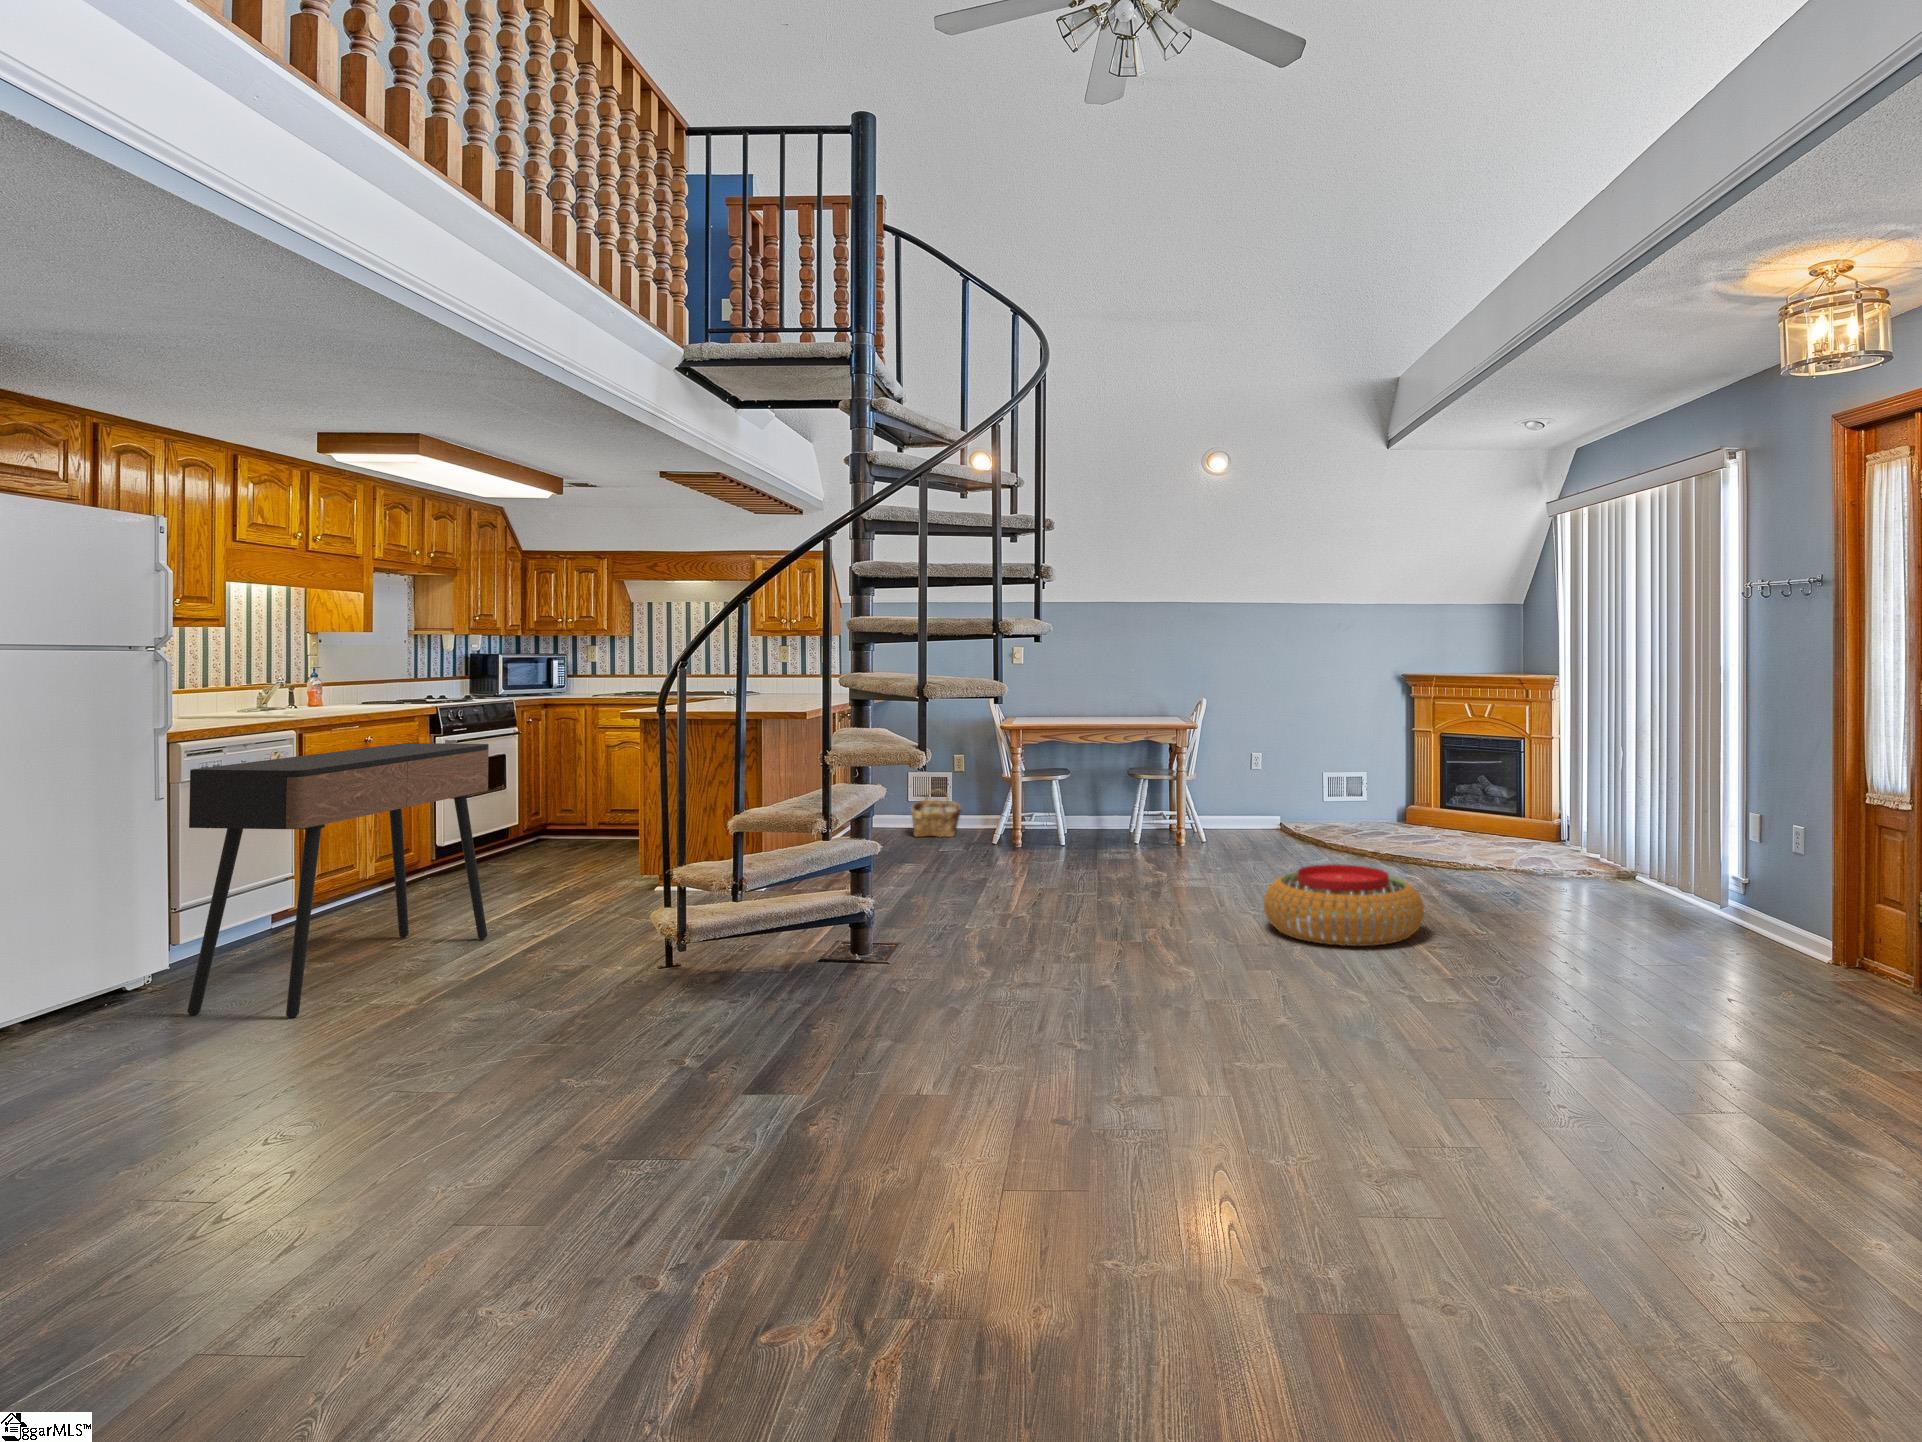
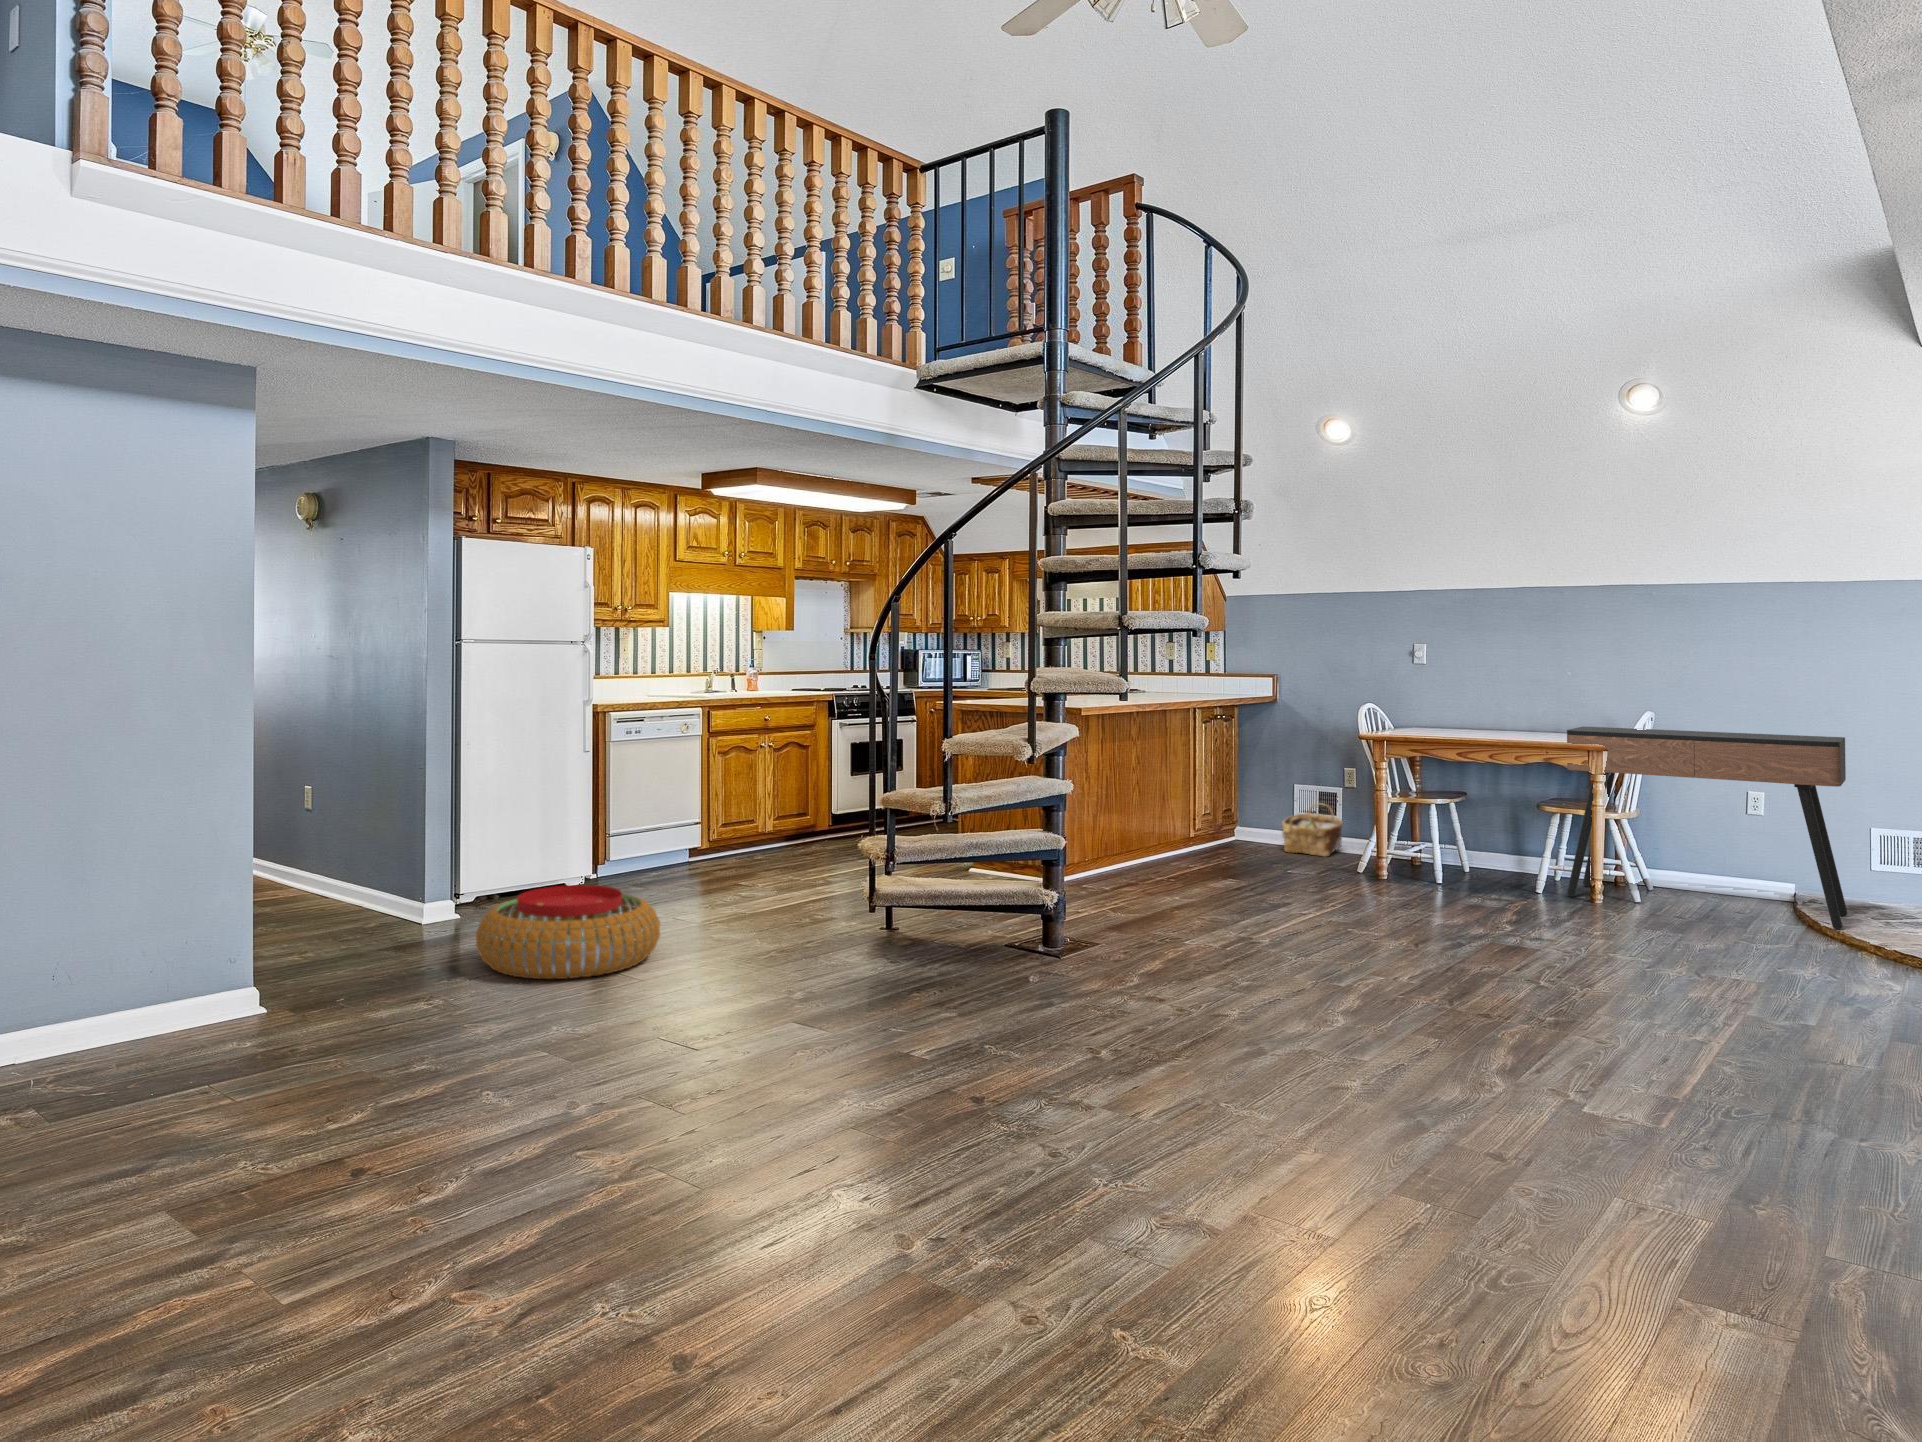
console table: present [187,743,489,1018] -> present [1567,726,1847,929]
pouf: present [1264,864,1424,946] -> present [476,885,660,979]

